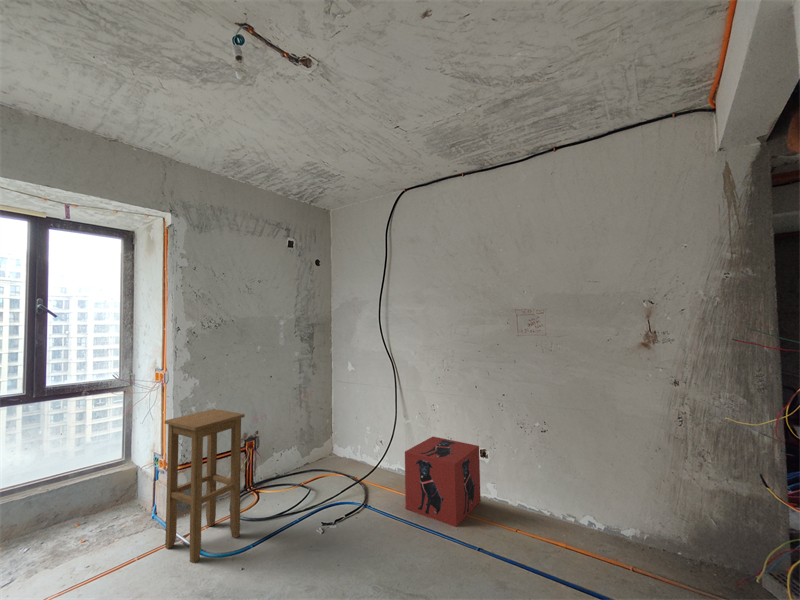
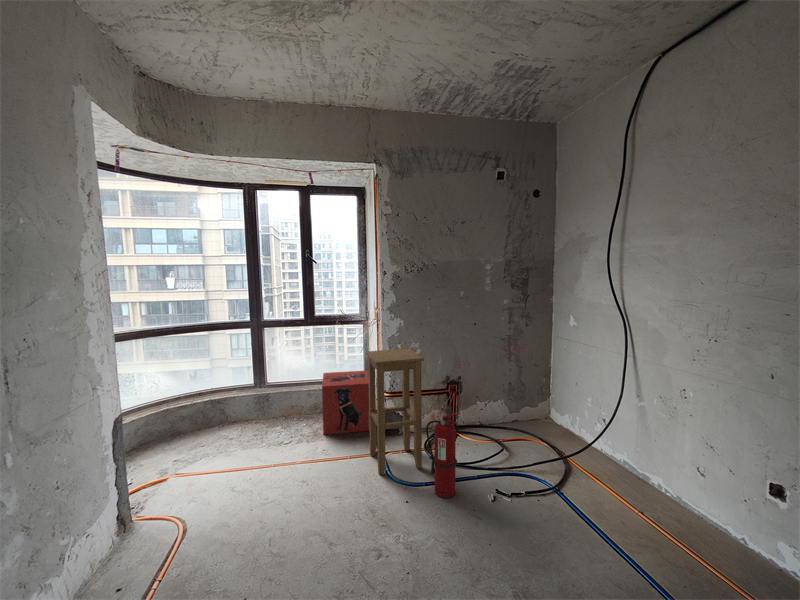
storage box: present [405,437,481,527] -> present [322,370,370,434]
fire extinguisher: none [256,456,293,552] -> present [426,407,460,498]

